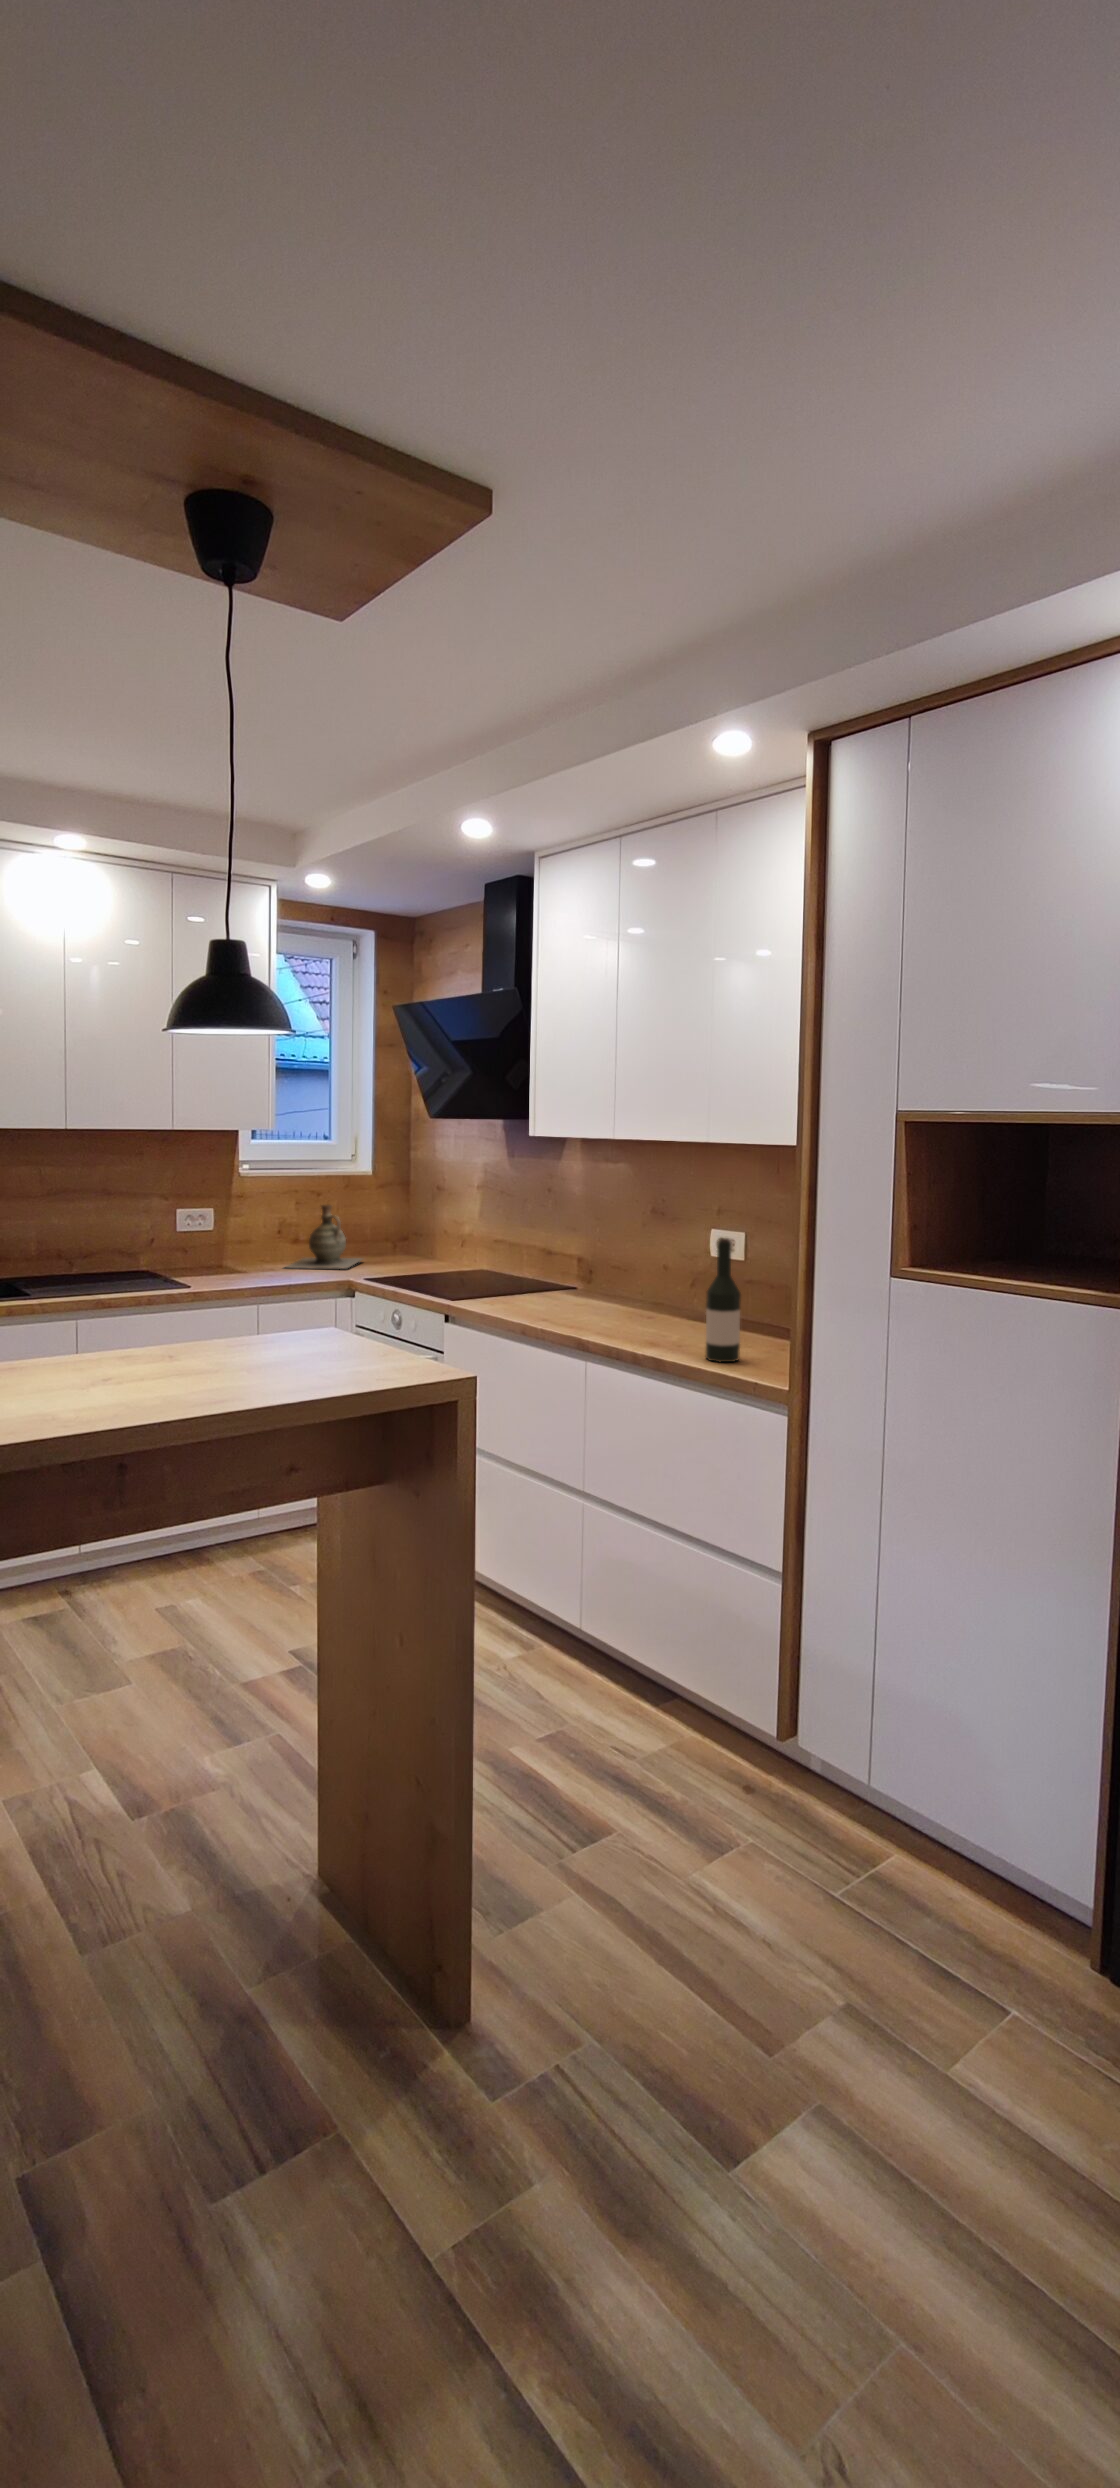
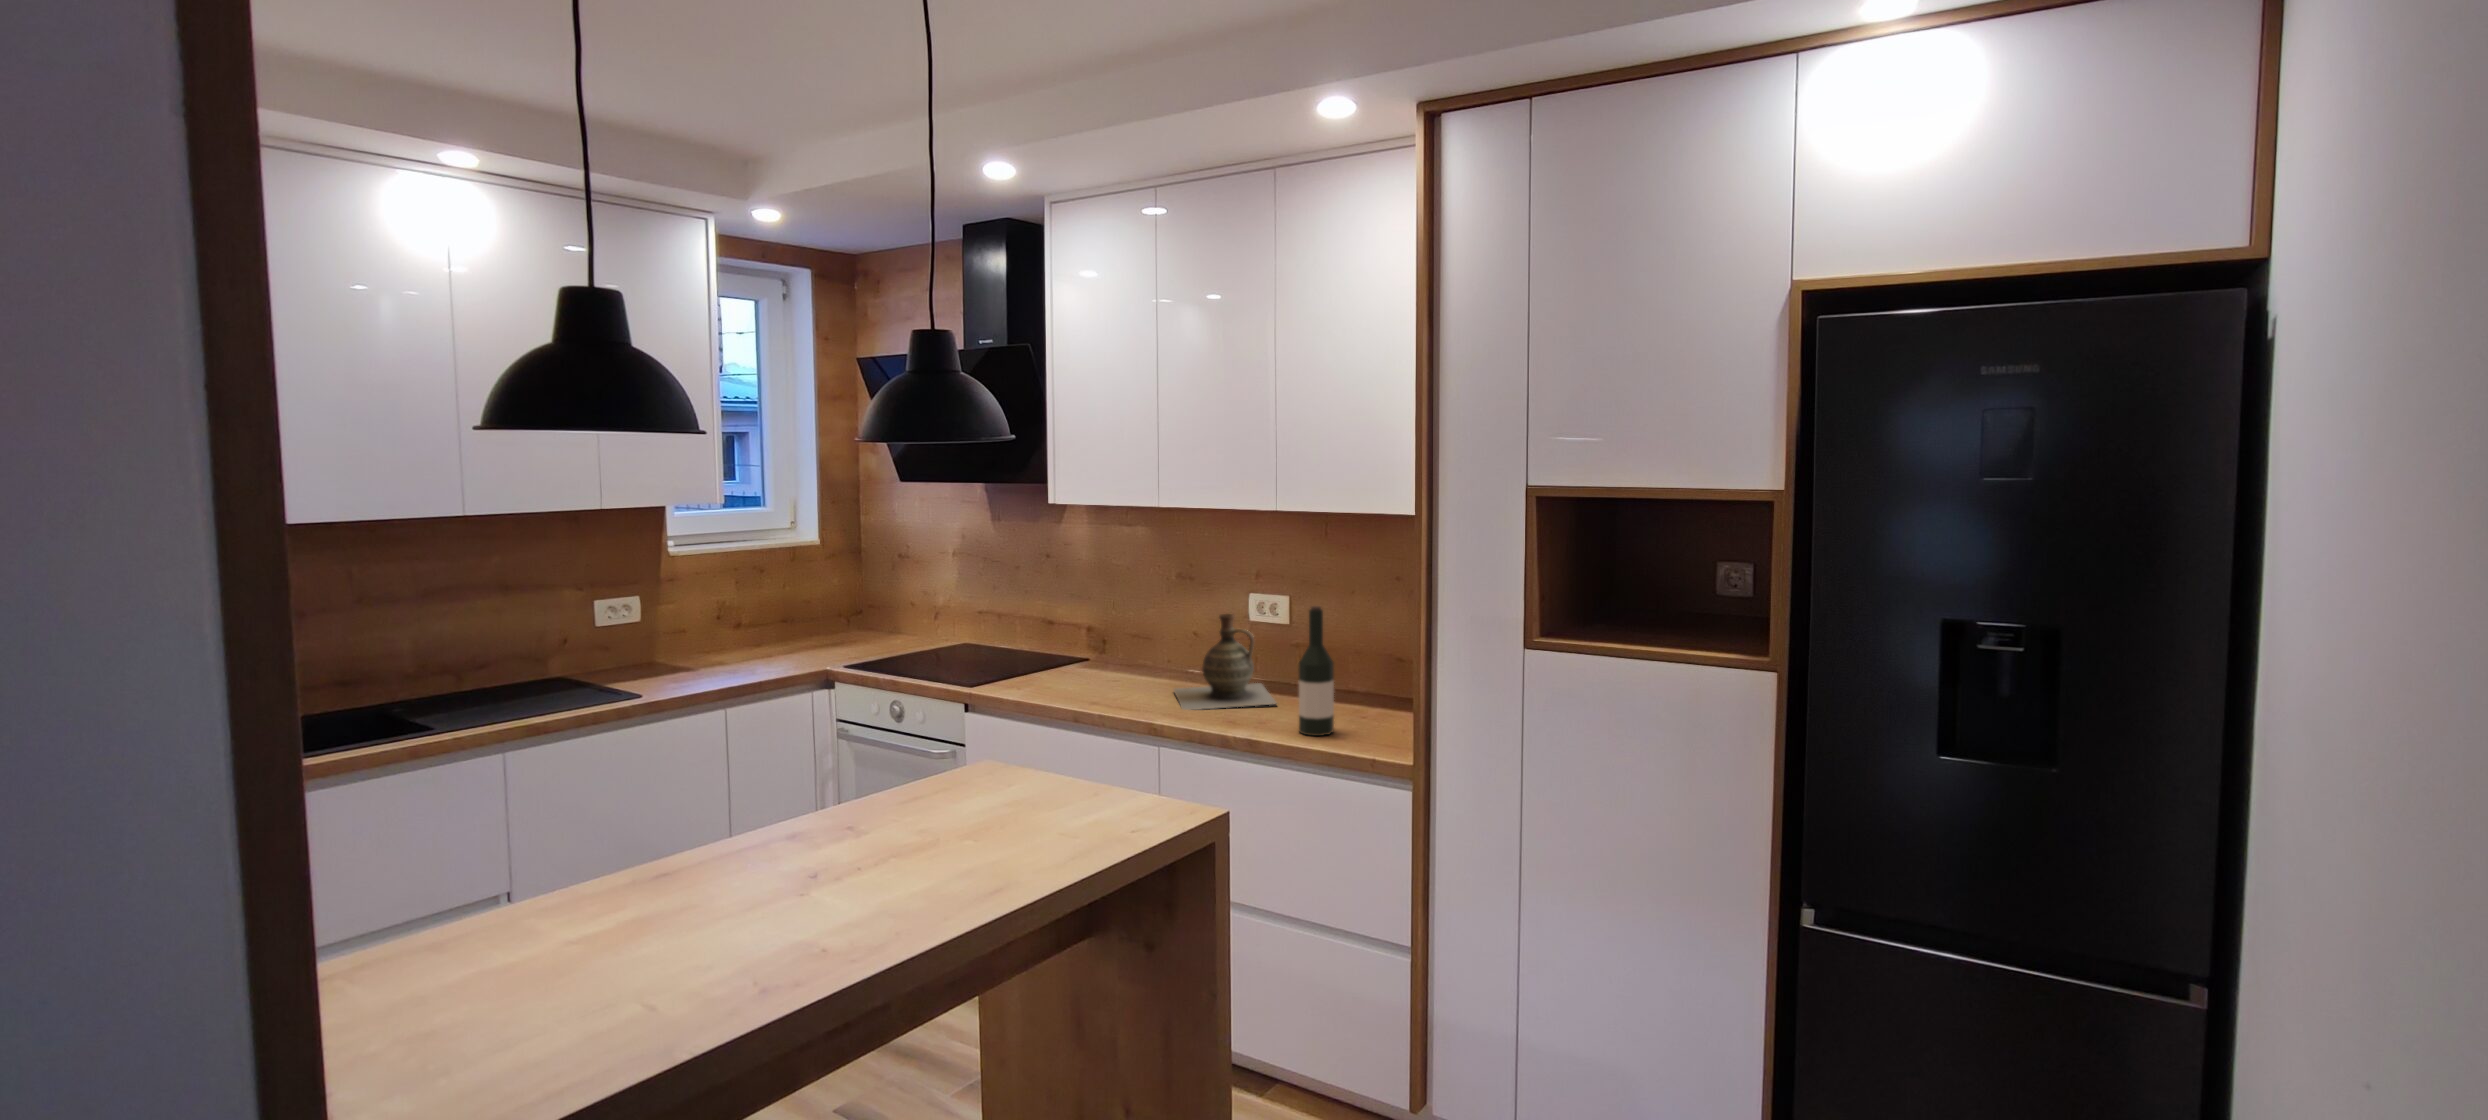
ceramic jug: present [283,1205,362,1269] -> present [1174,614,1276,710]

